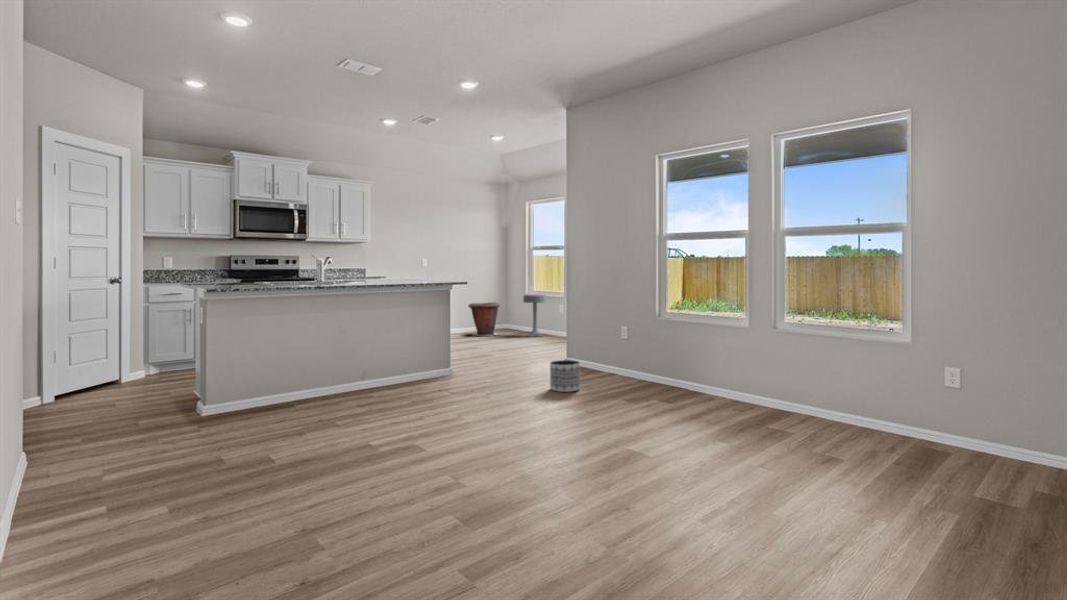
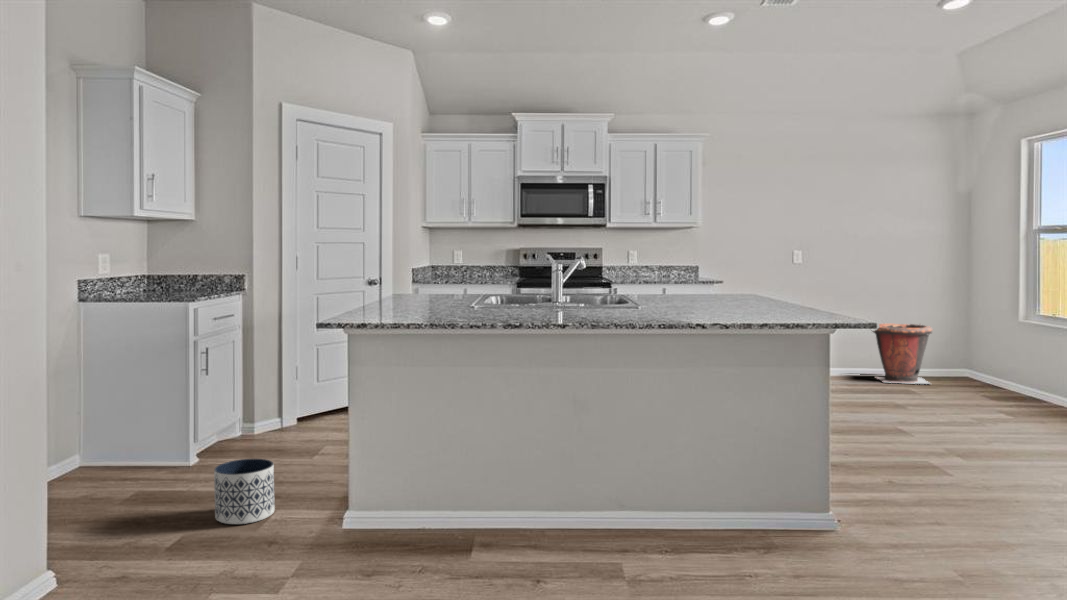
bar stool: present [523,294,546,337] -> none [980,315,1031,397]
planter: present [550,360,580,392] -> present [214,459,275,524]

